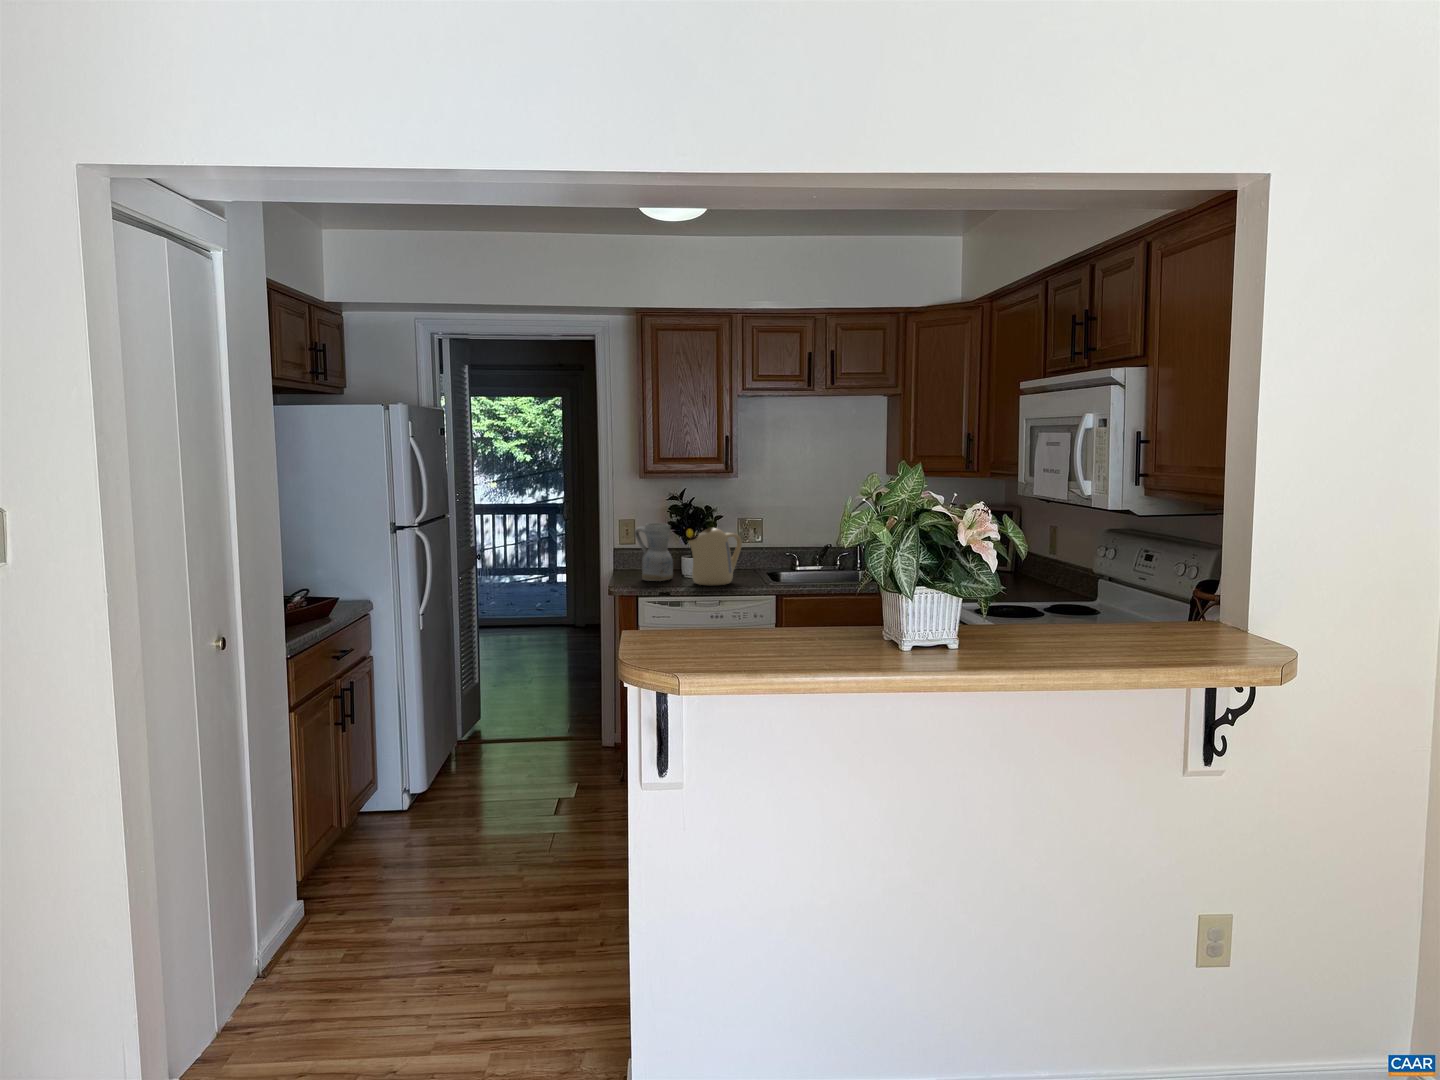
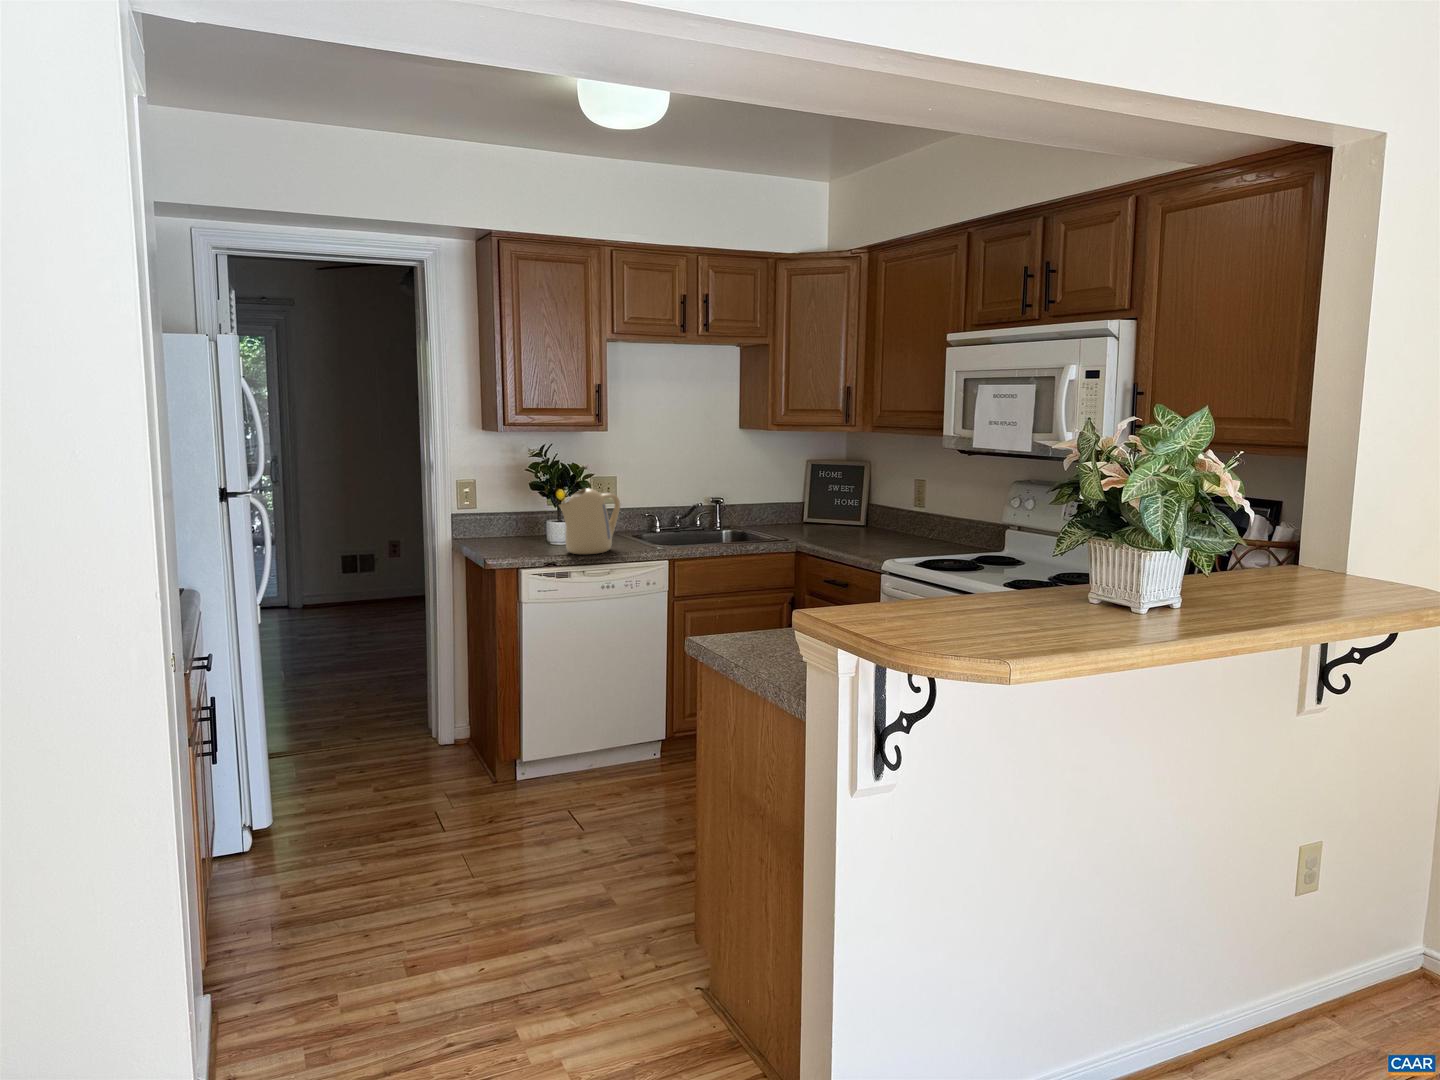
ceramic pitcher: present [635,523,673,581] -> none [495,485,542,551]

